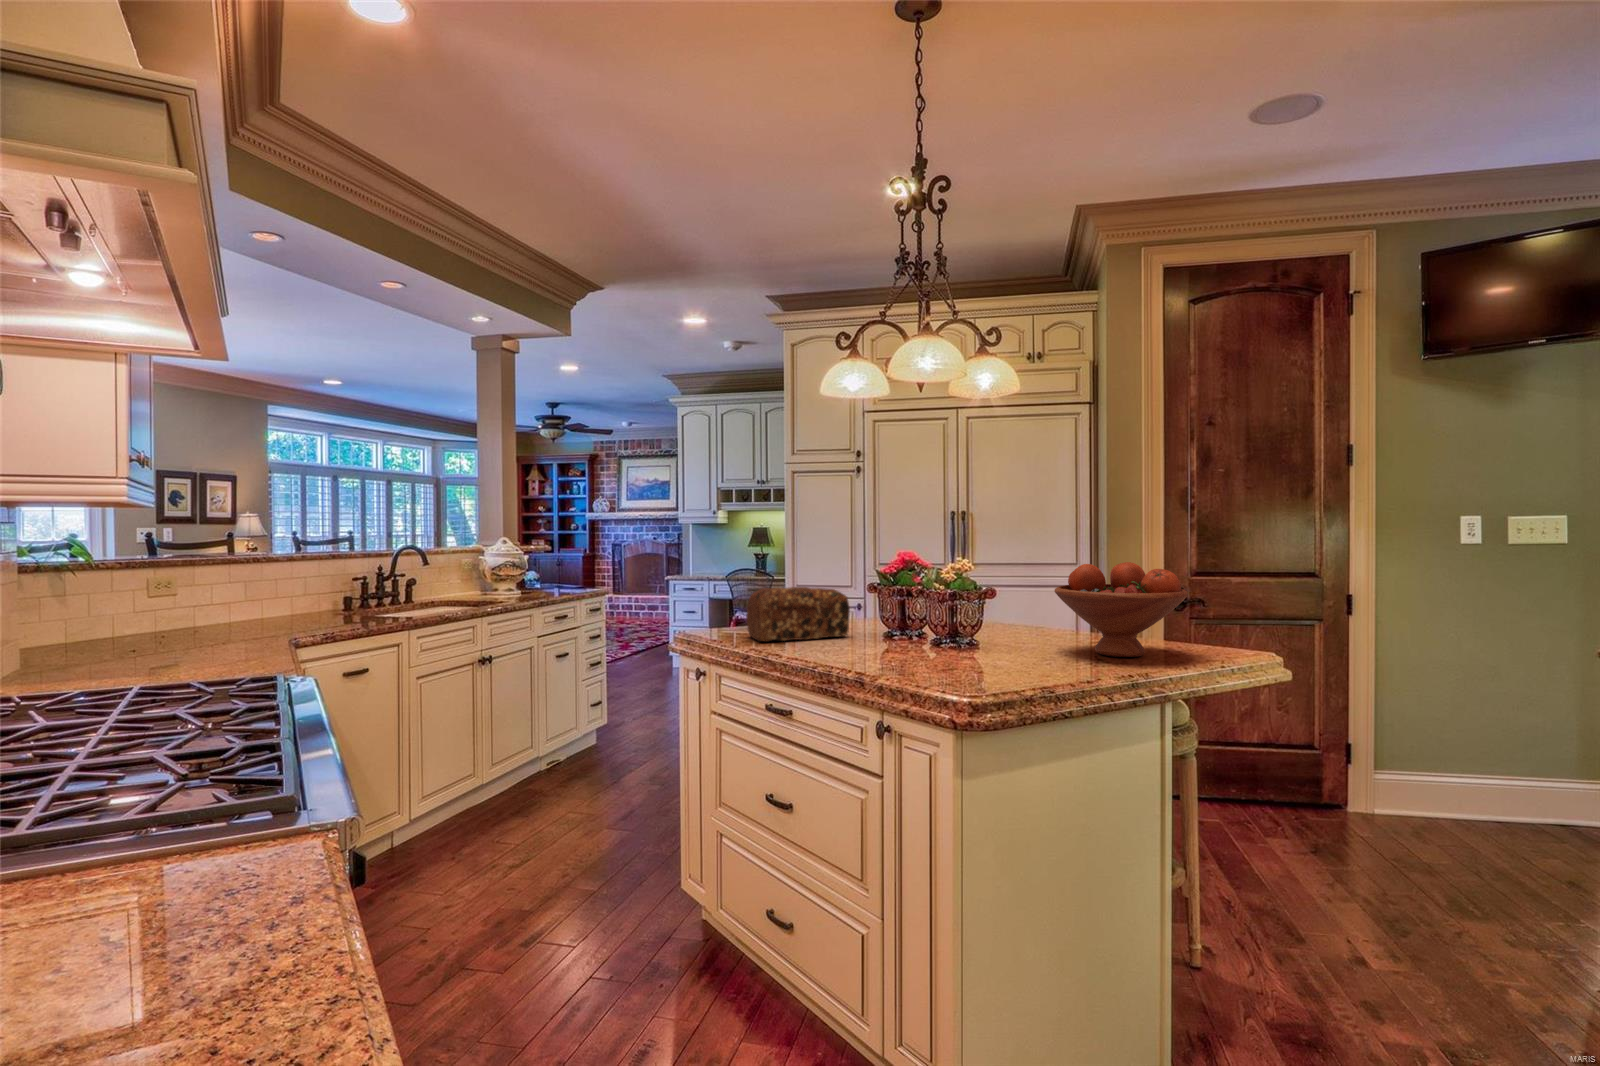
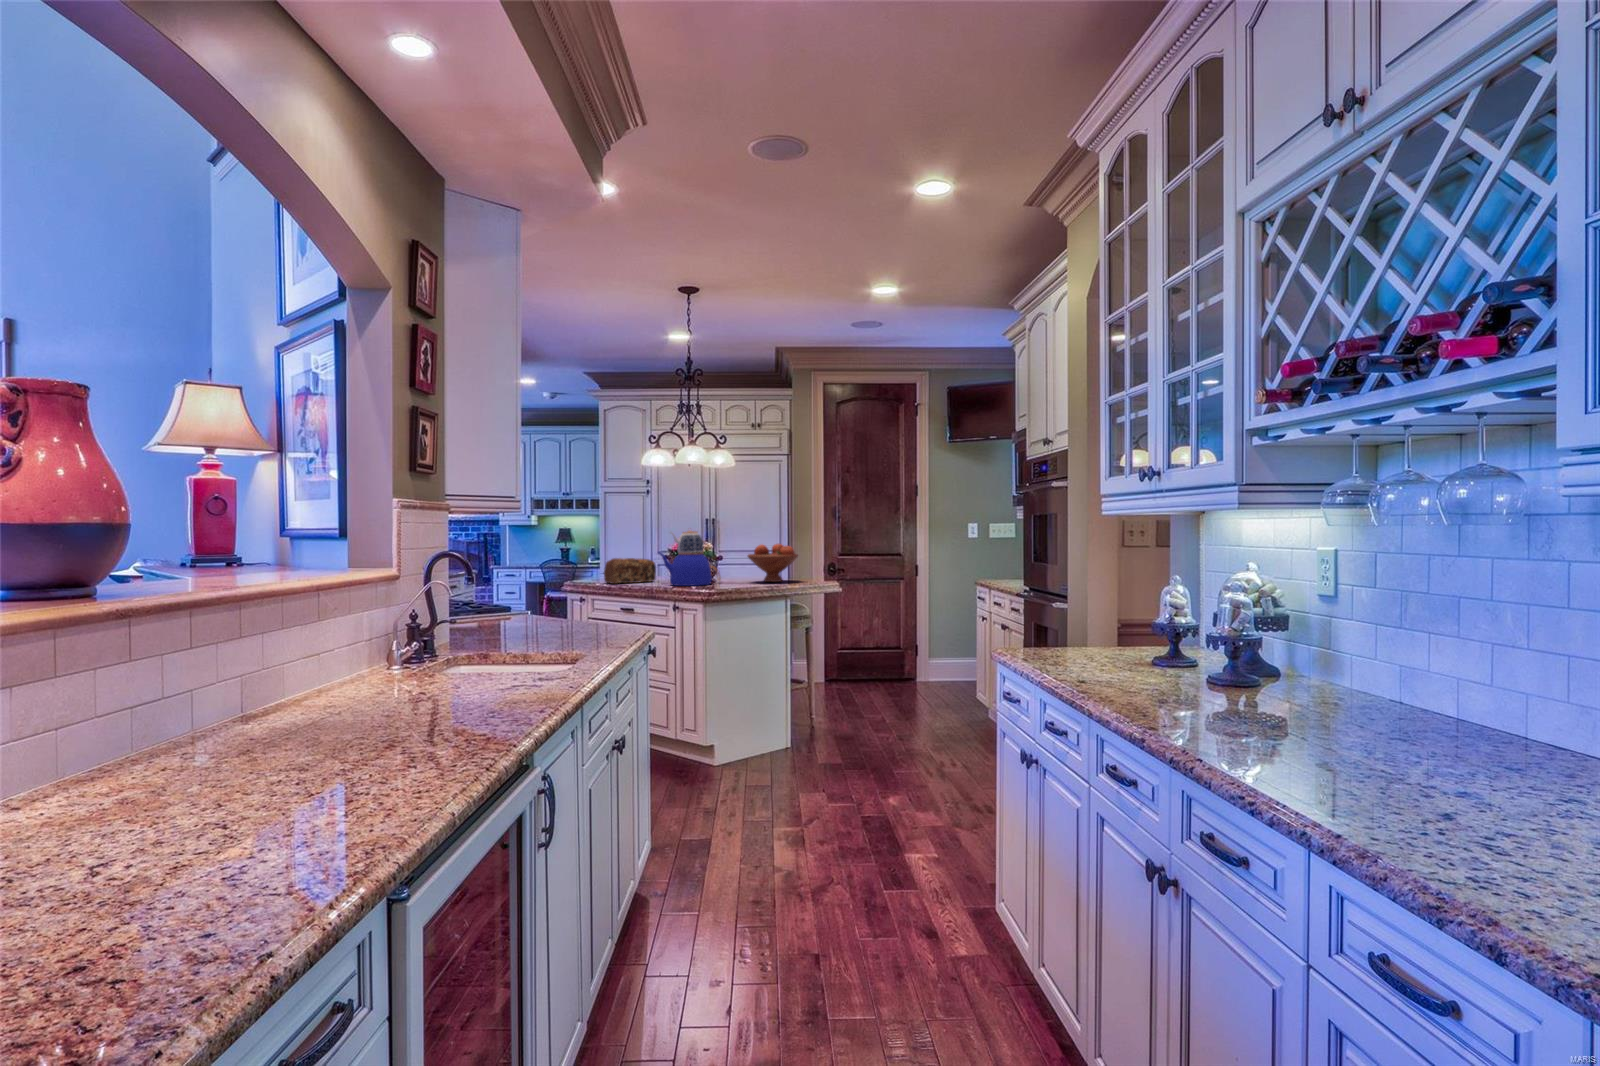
teapot: none [845,526,992,663] -> present [658,531,720,586]

